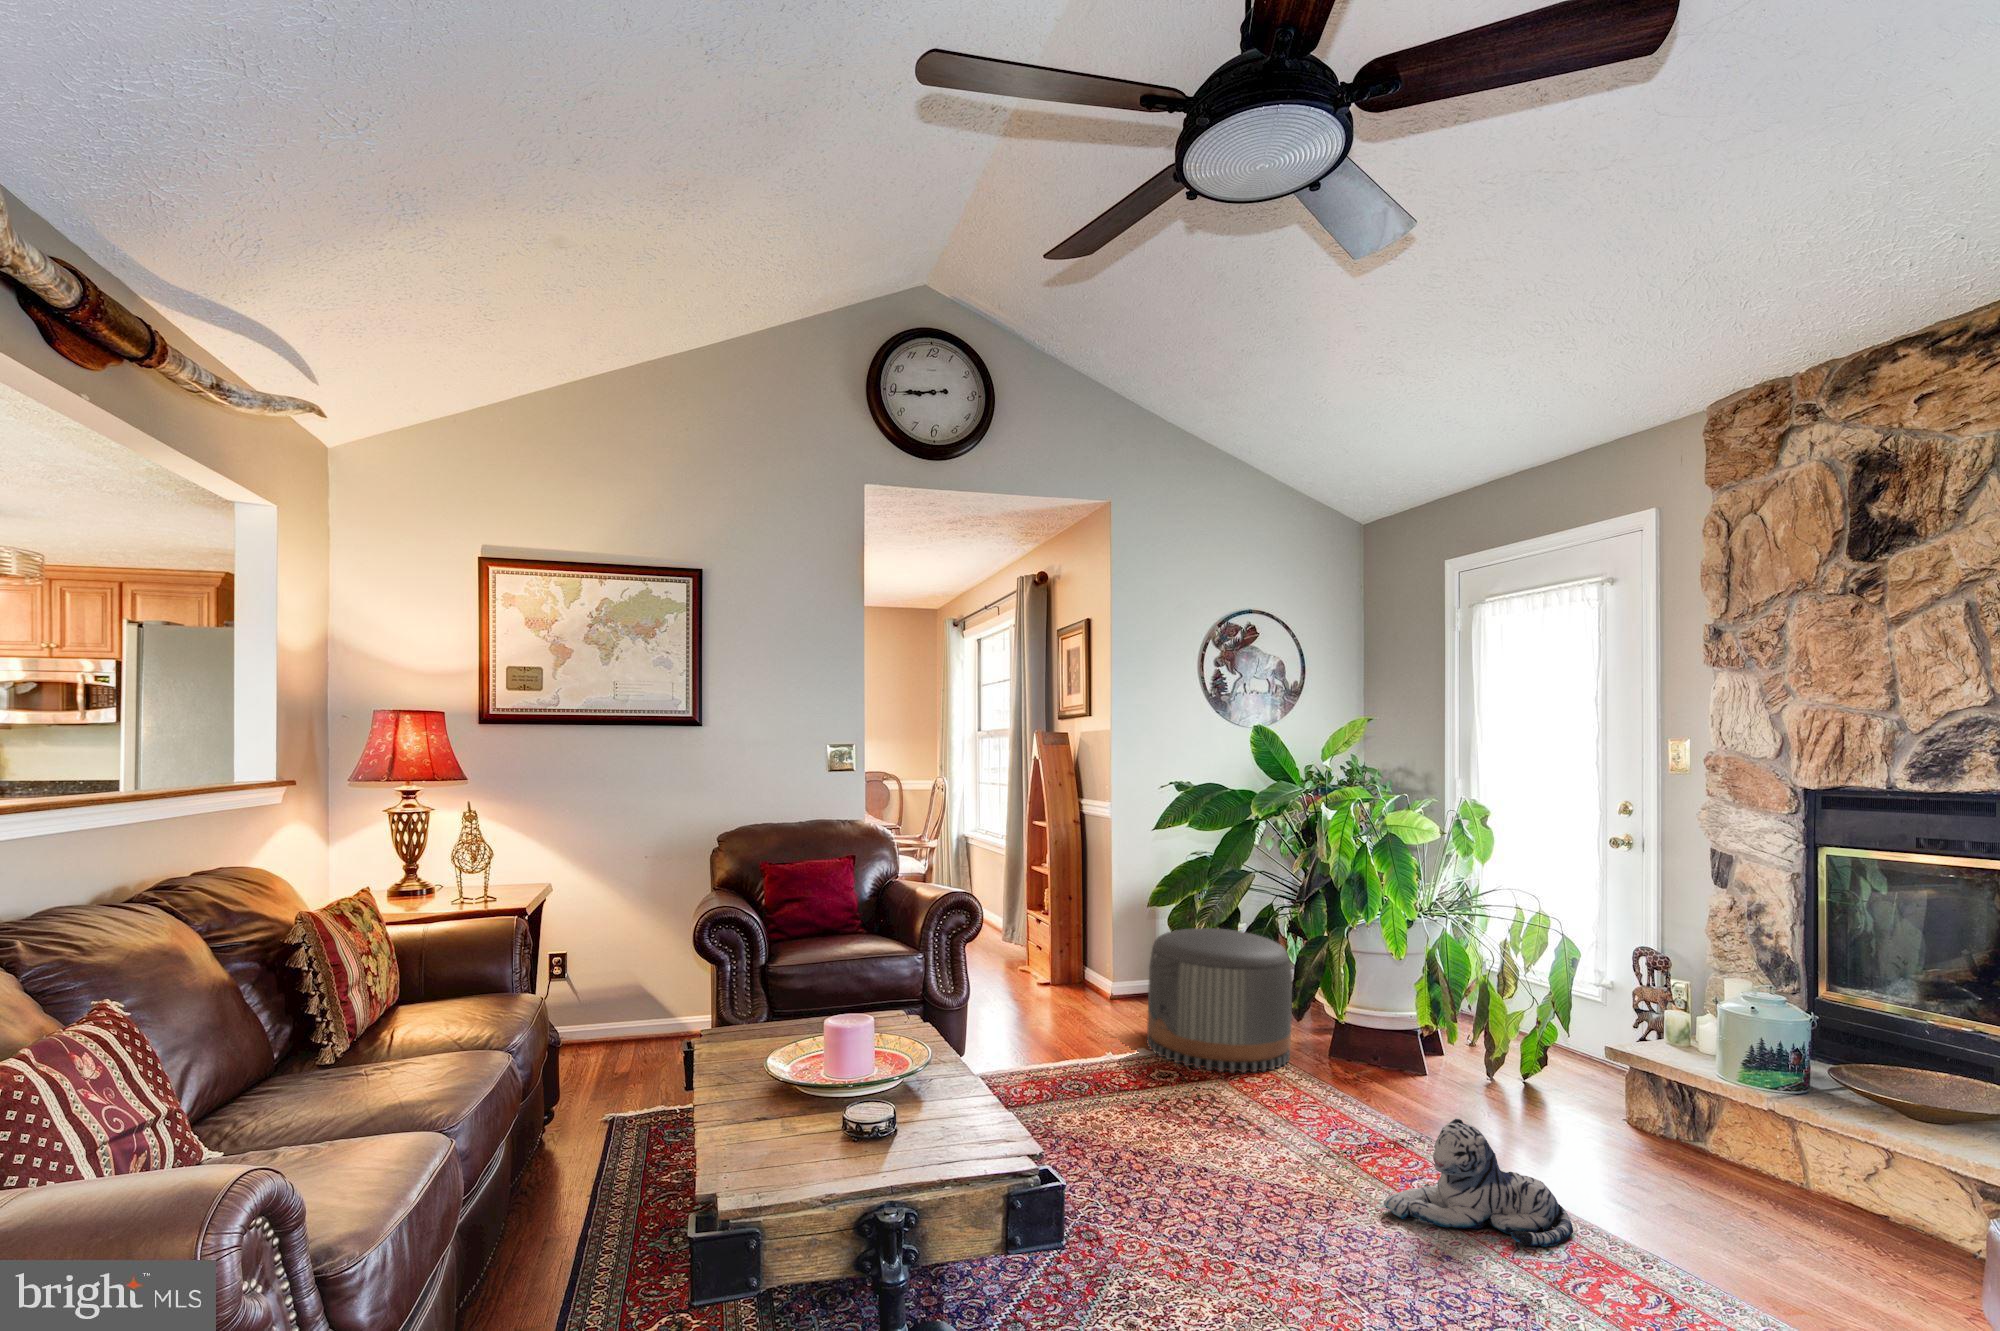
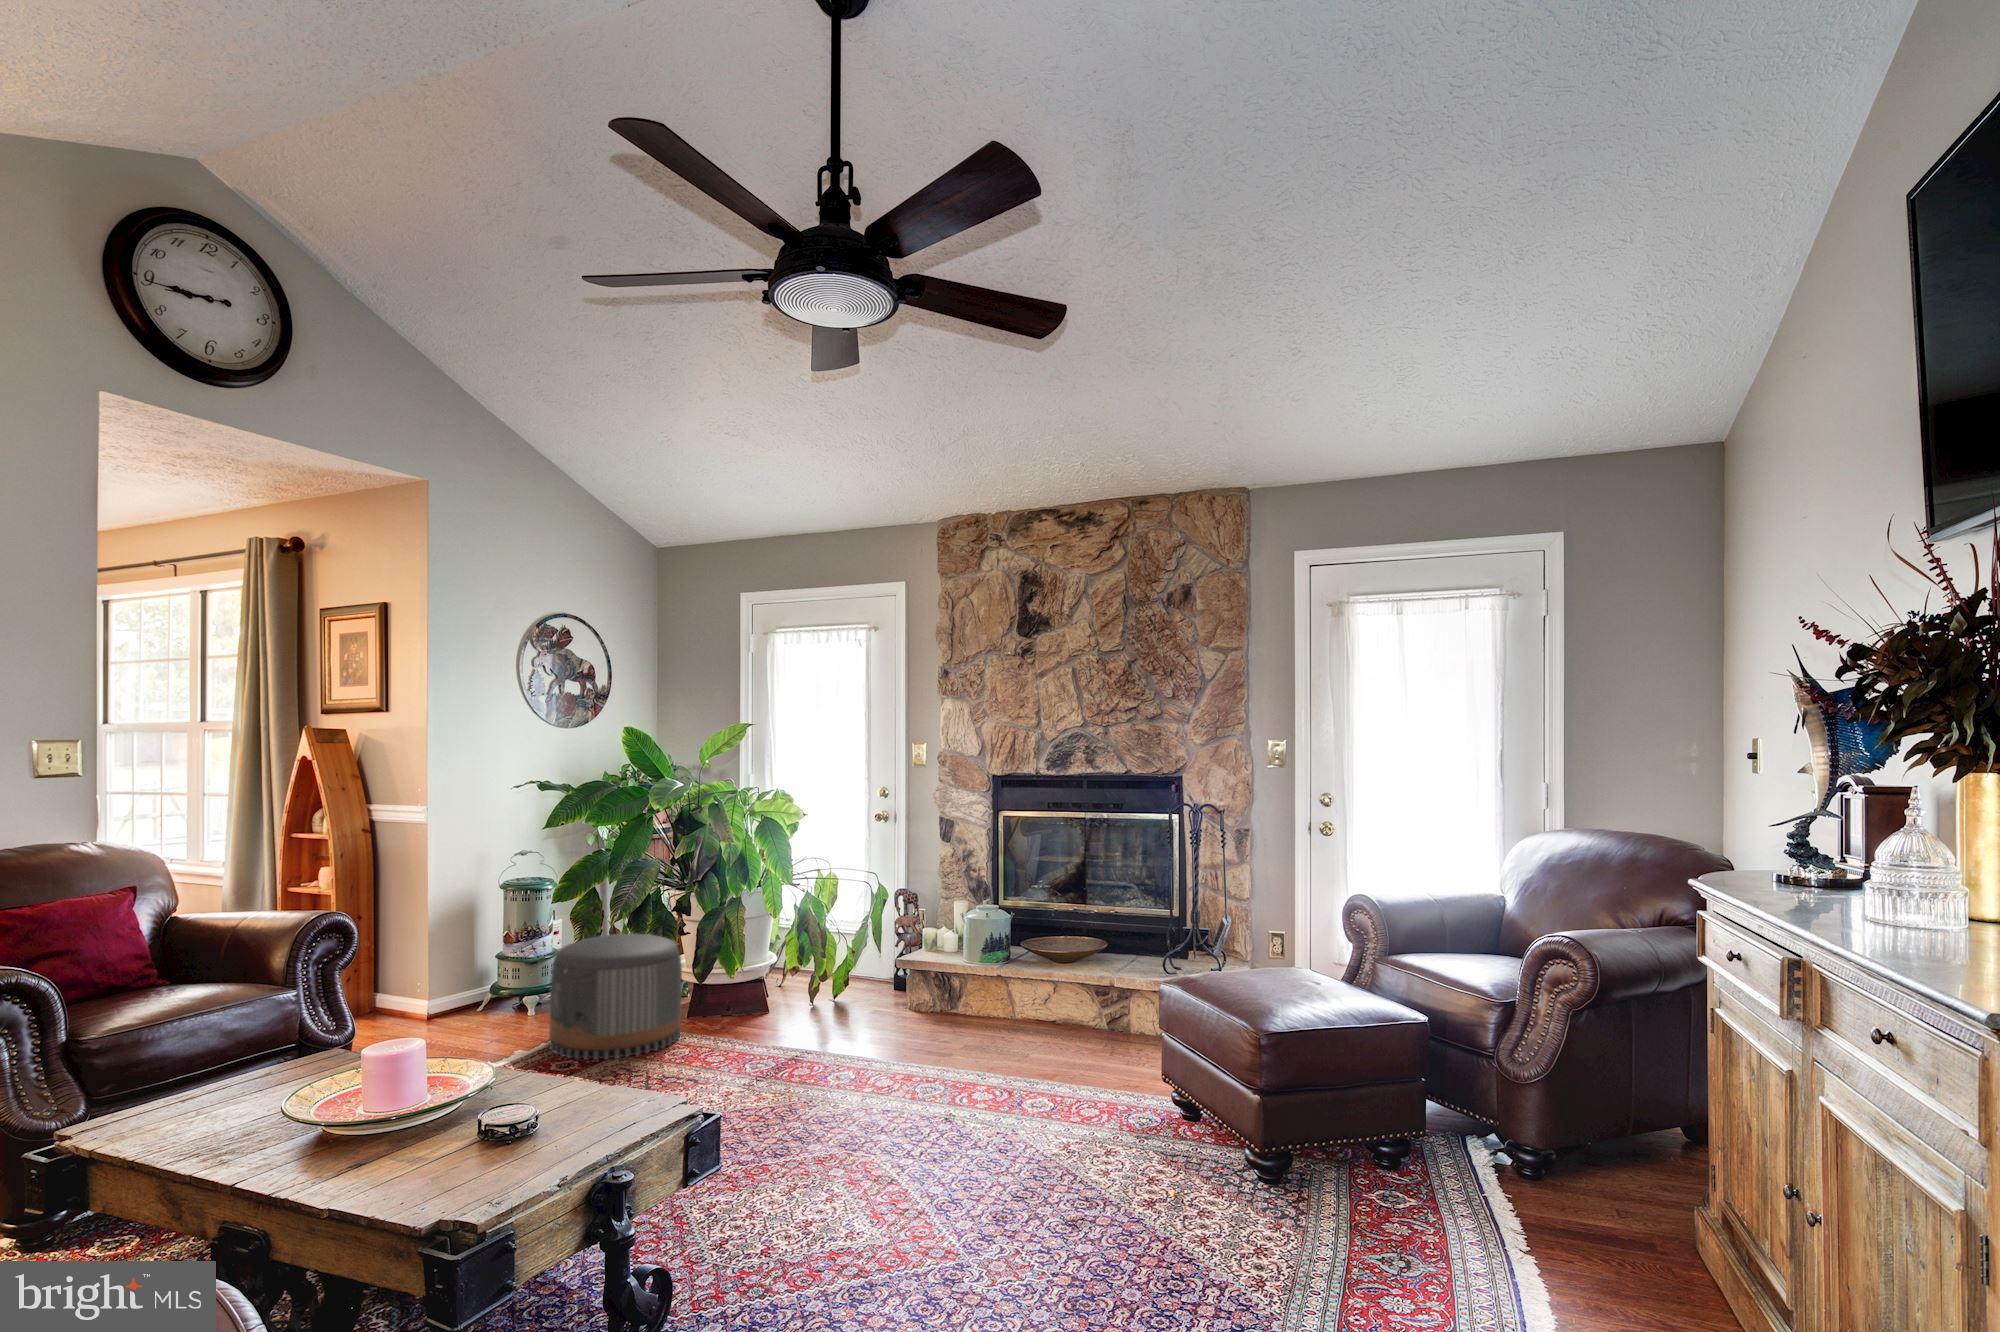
plush toy: present [1384,1118,1573,1246] -> none [837,1025,938,1103]

